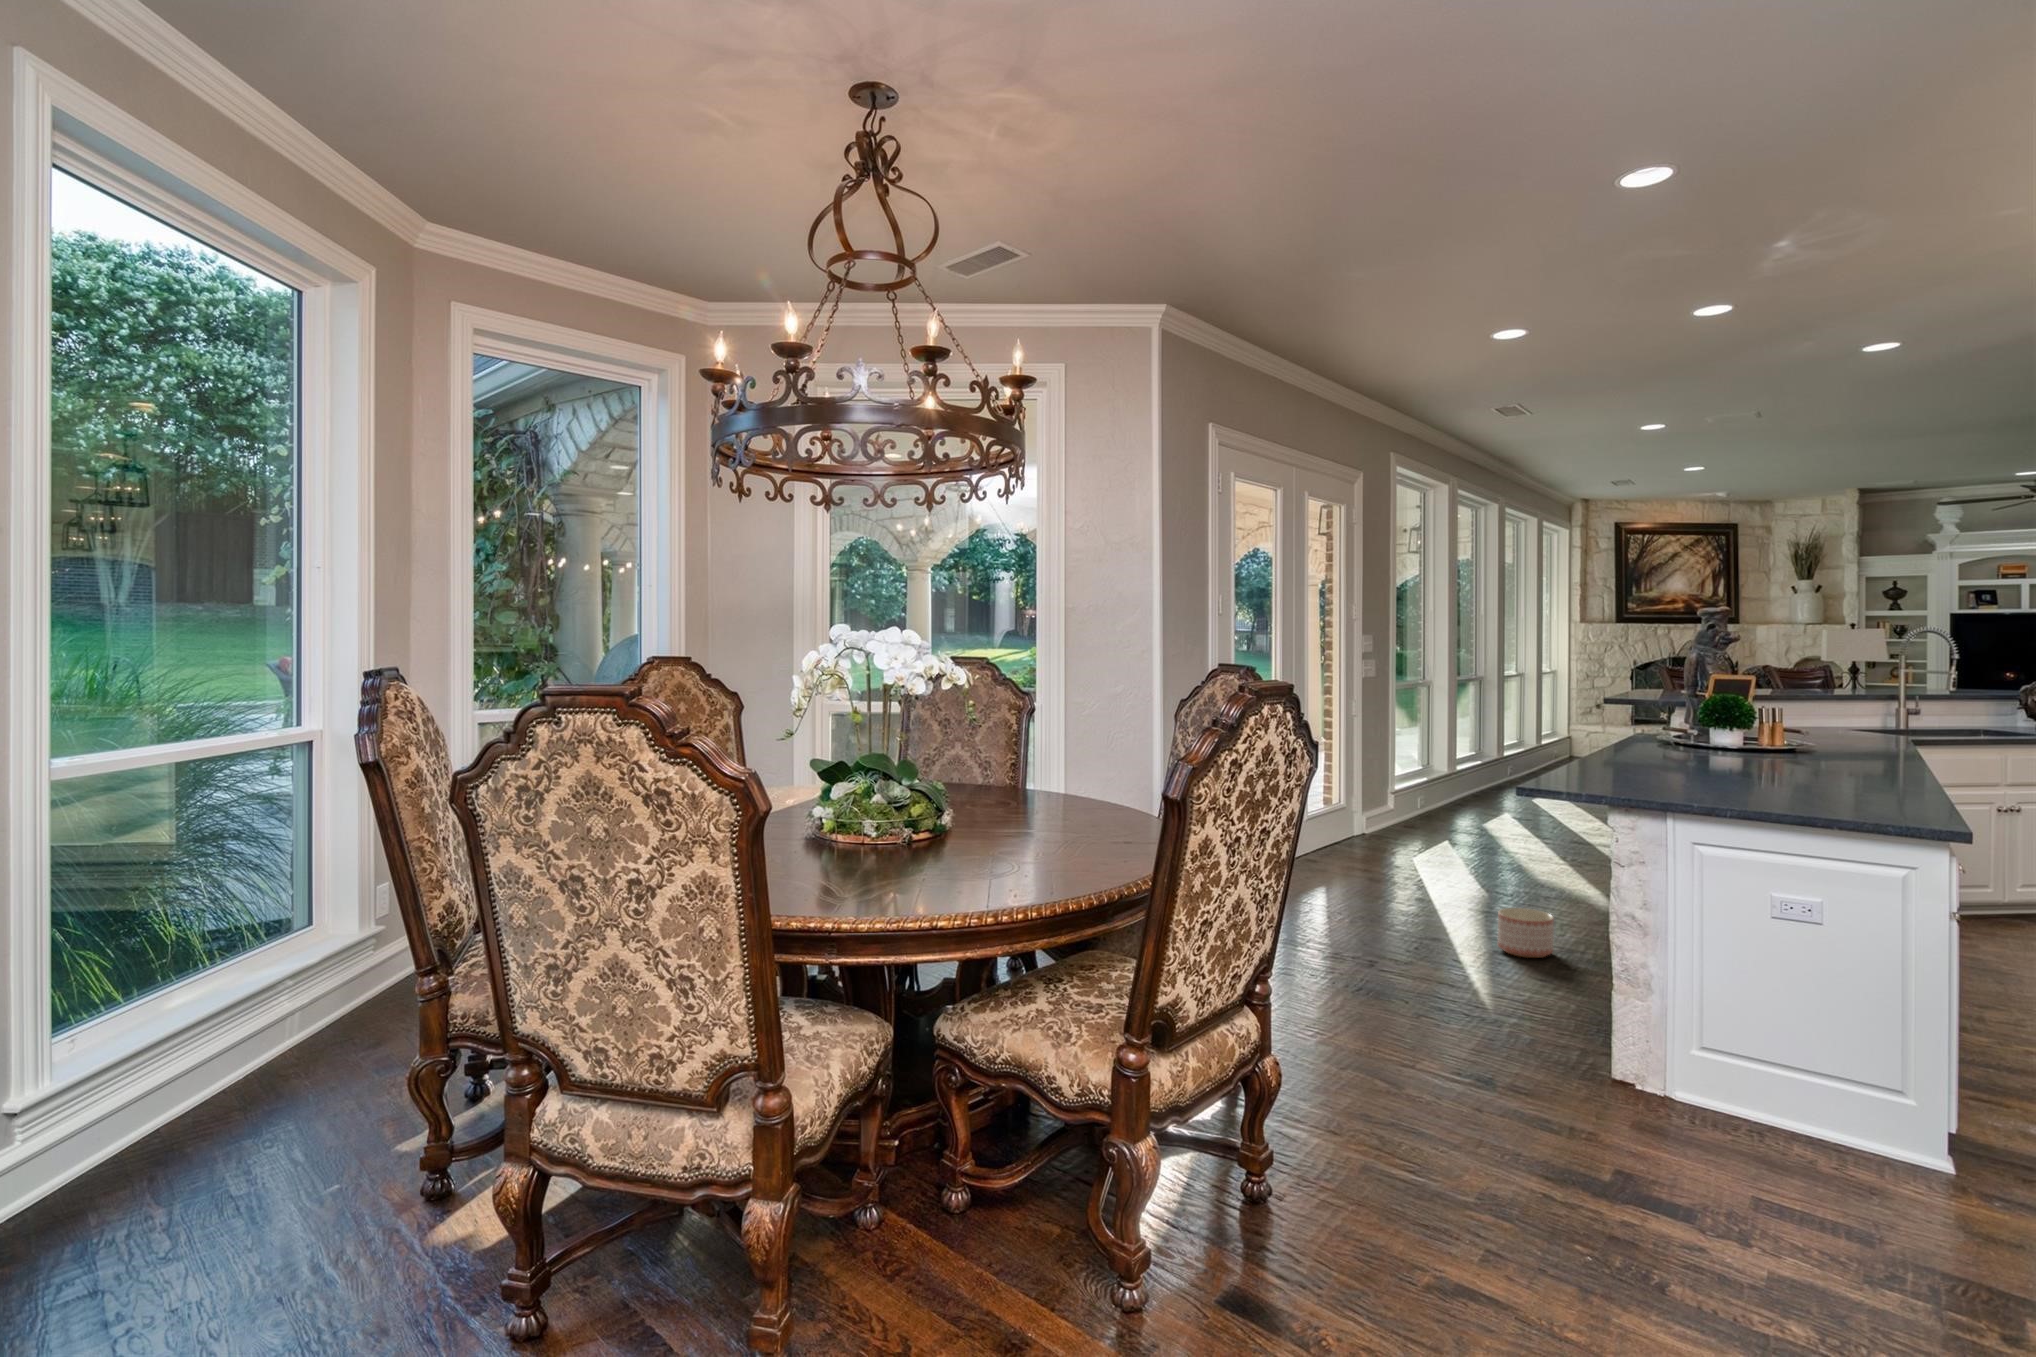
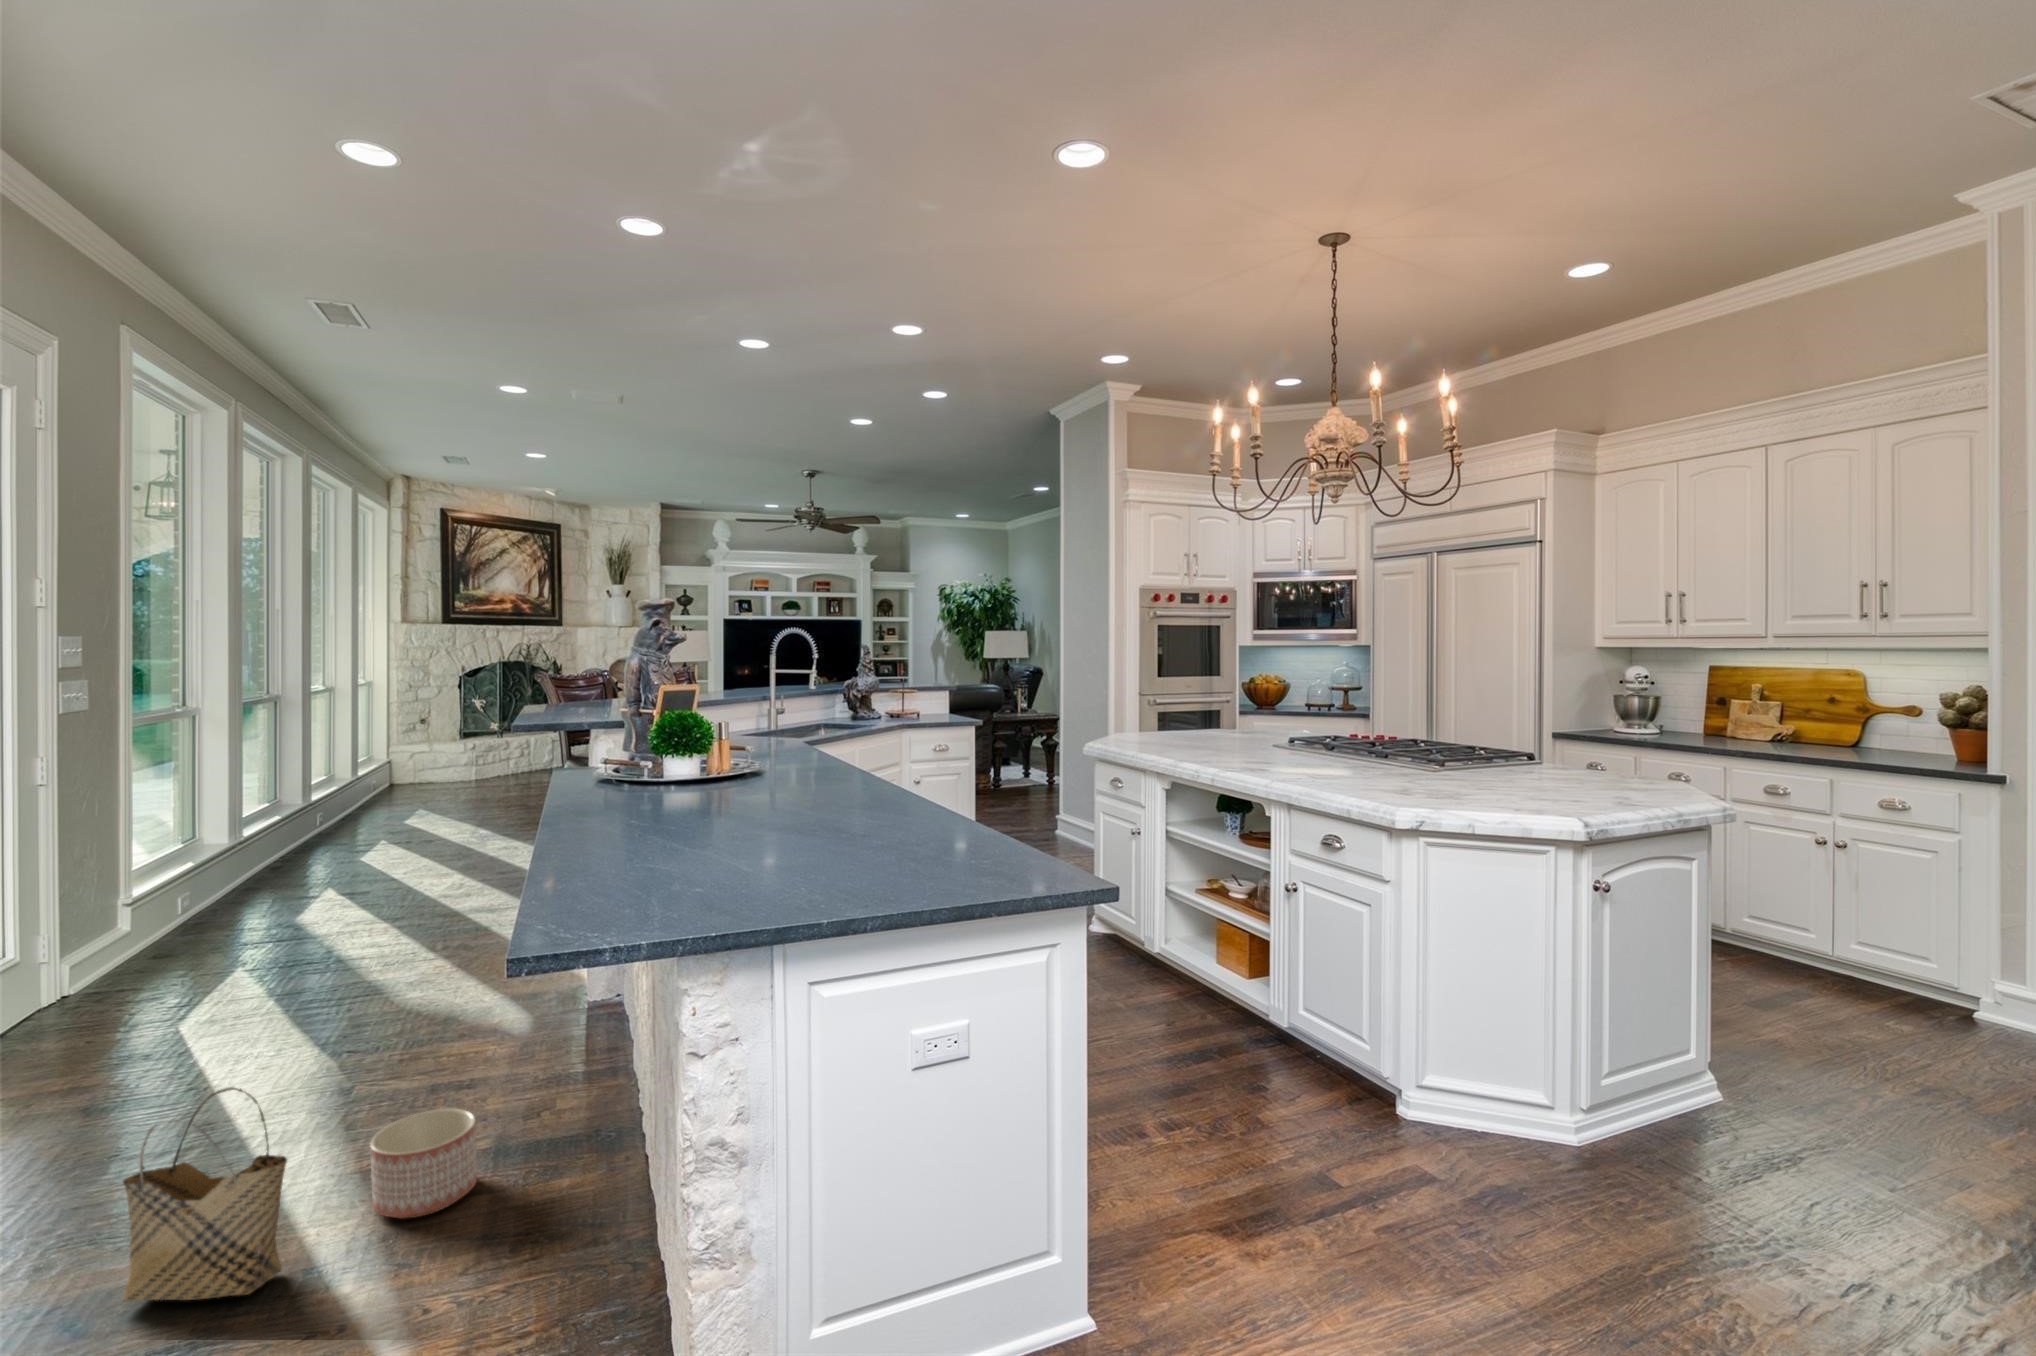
woven basket: none [1393,858,1459,953] -> present [122,1087,287,1302]

